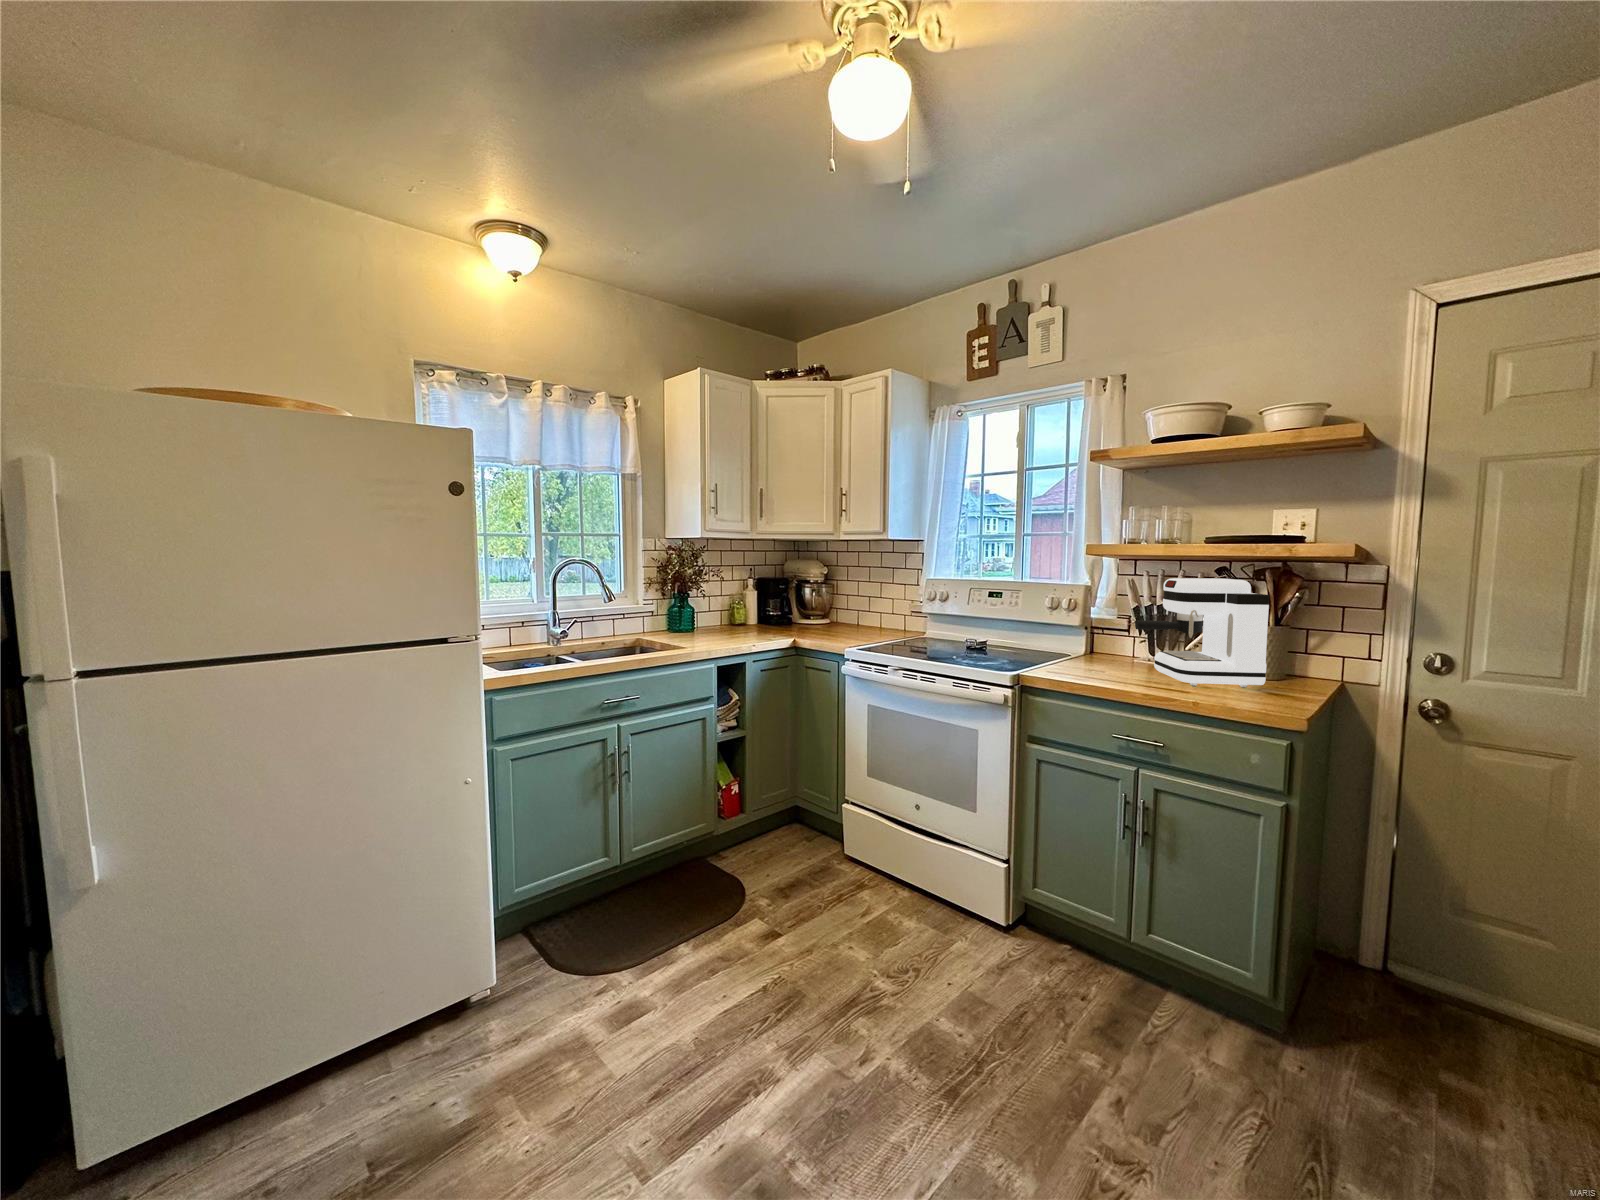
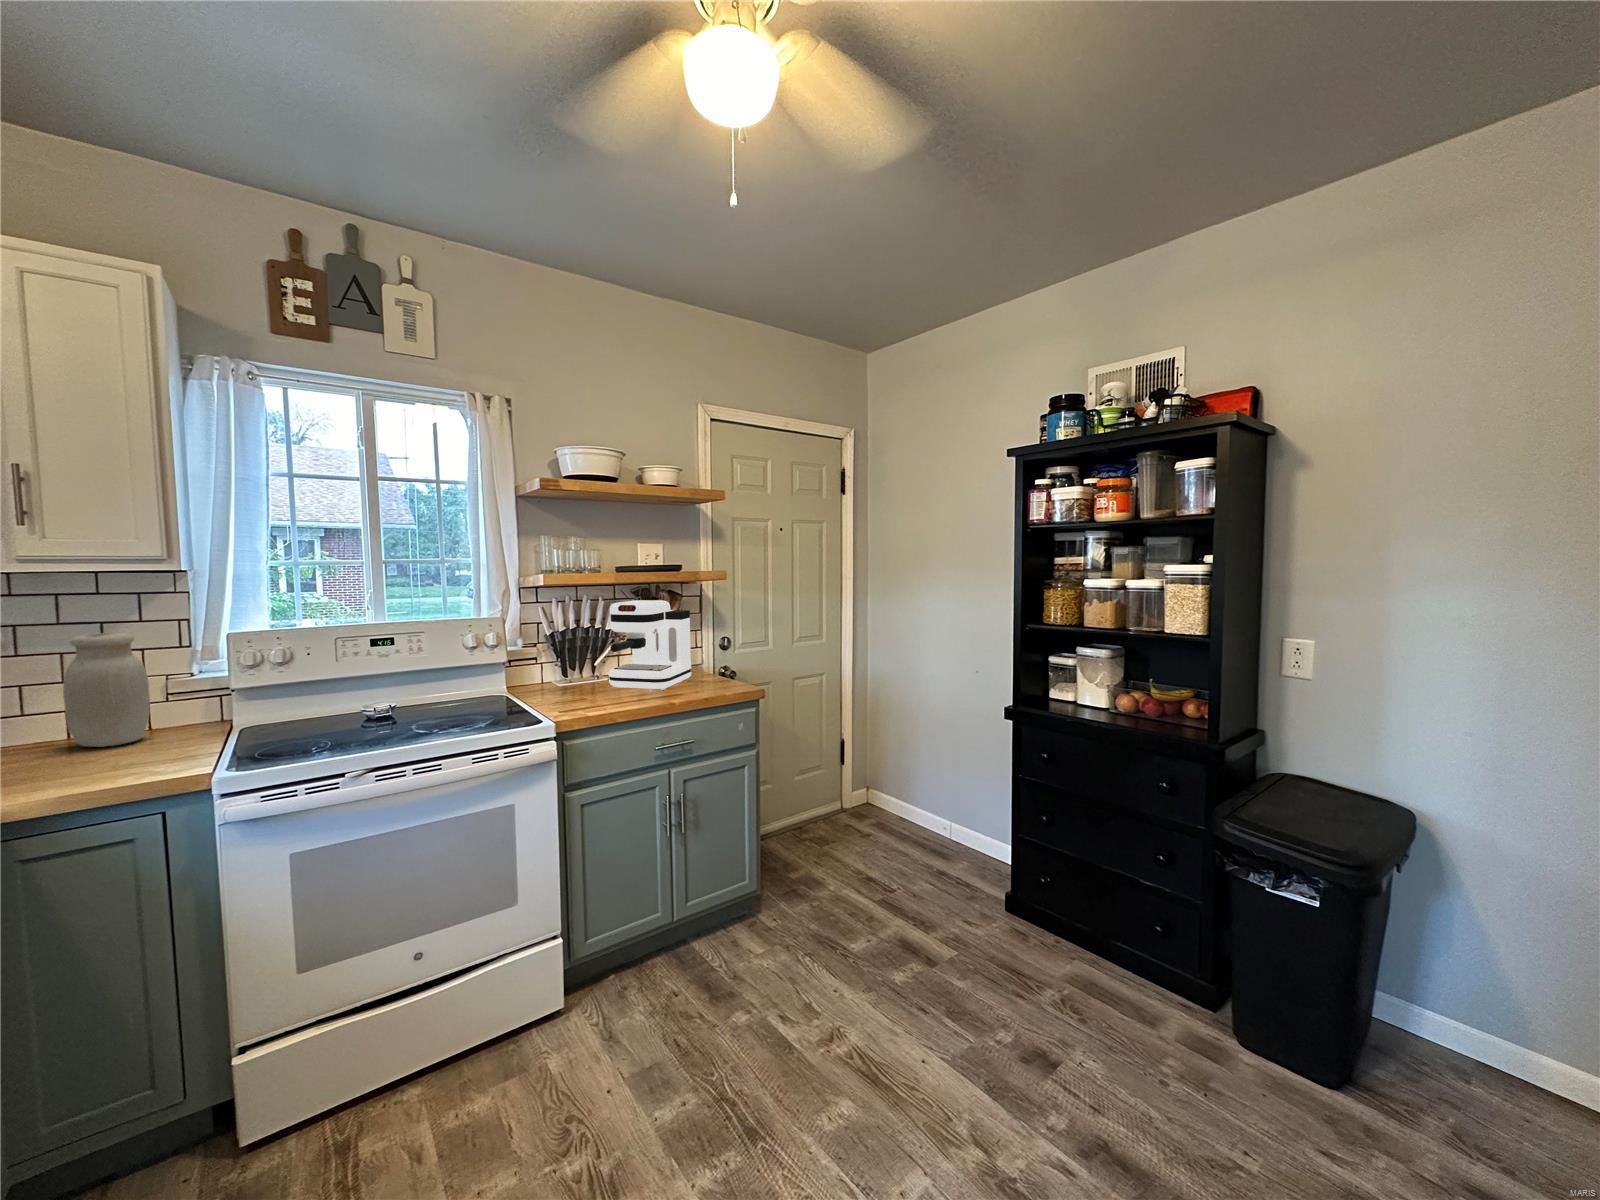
jar: none [866,574,894,633] -> present [63,633,150,747]

